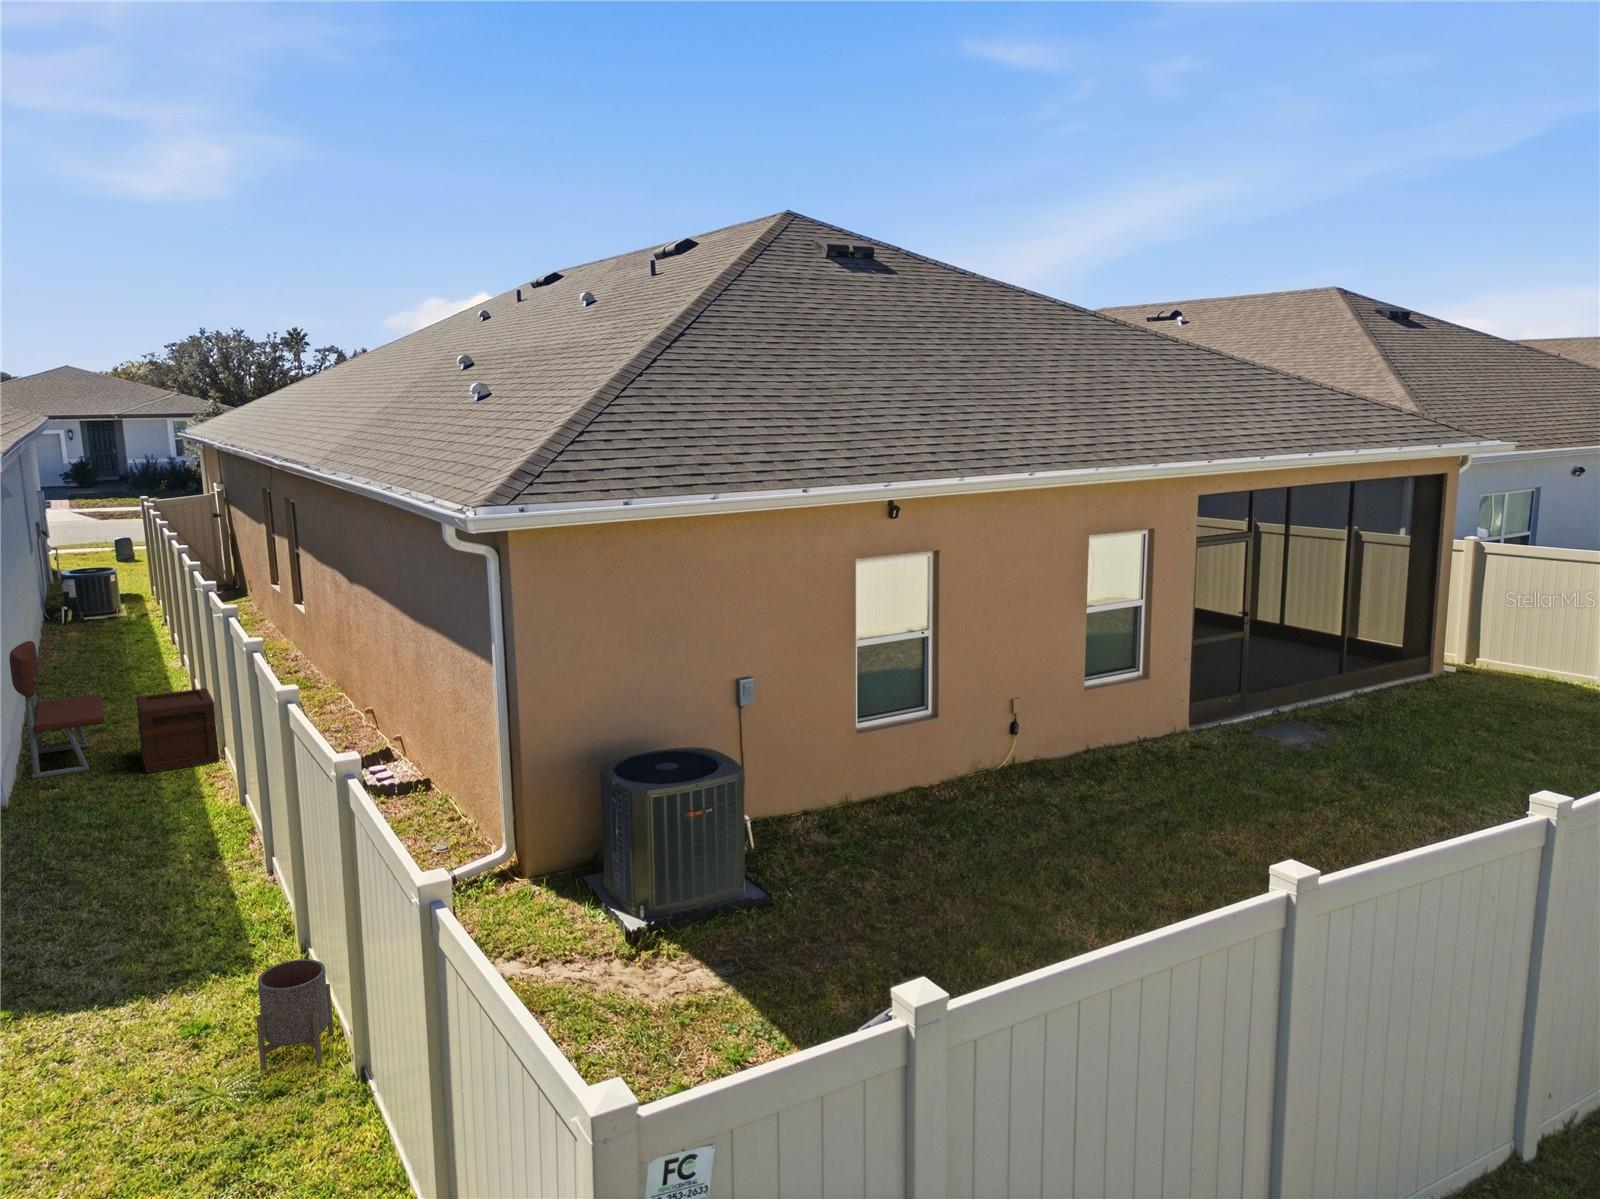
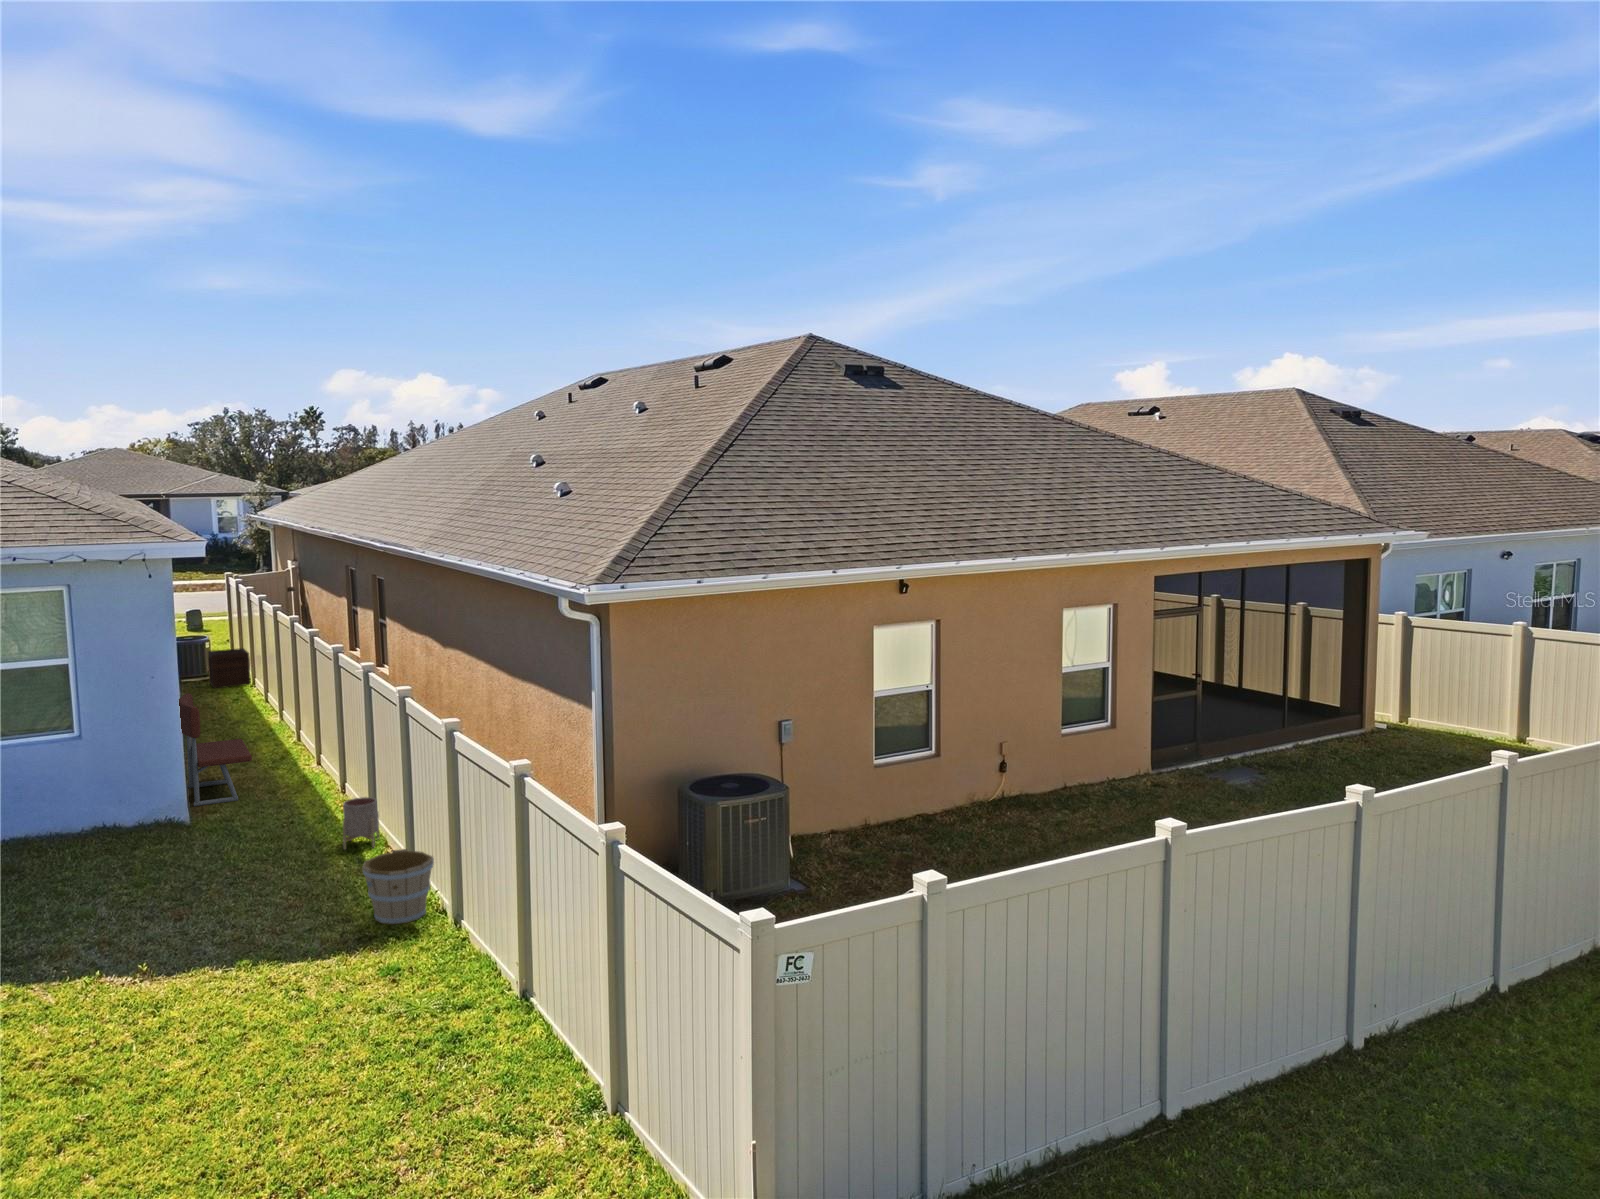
wooden crate: present [136,688,220,773] -> present [208,648,251,688]
wooden bucket: none [177,851,279,953] -> present [362,849,434,924]
planter: present [256,959,334,1070] -> present [343,797,379,849]

